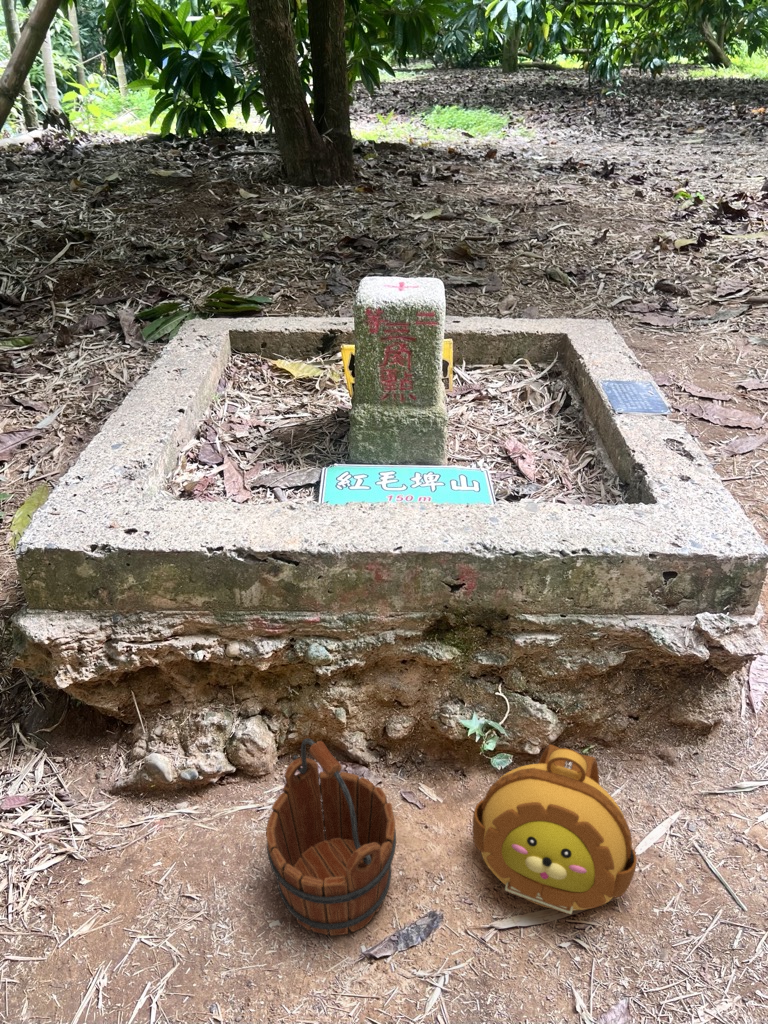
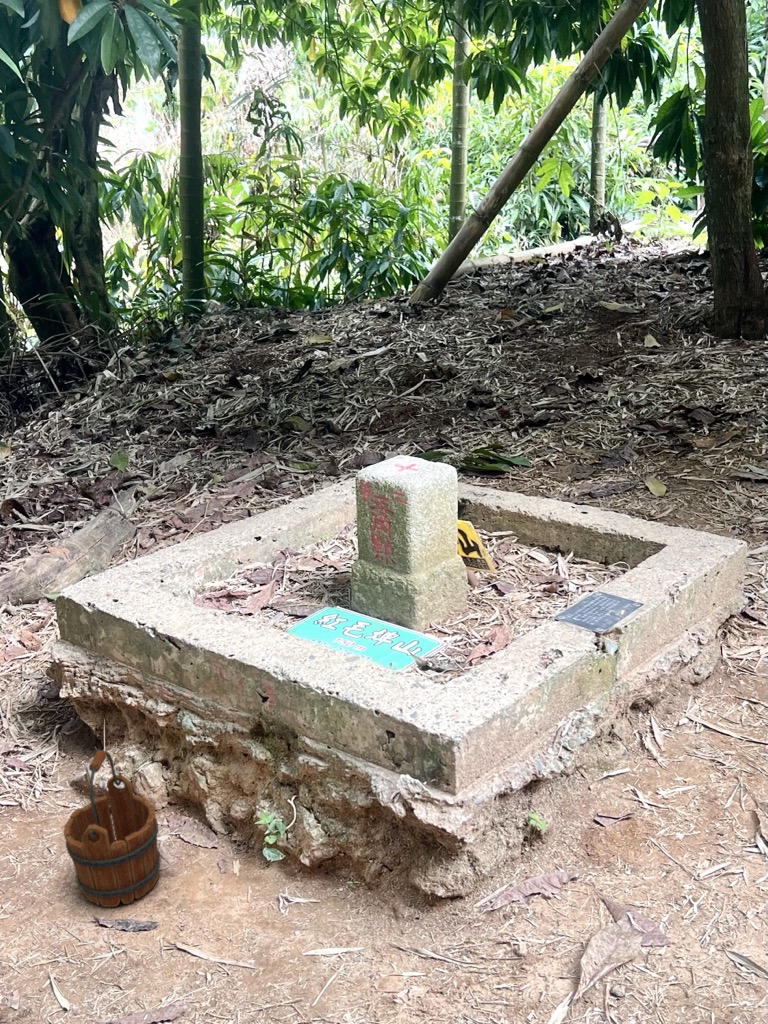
backpack: present [472,744,637,915] -> none [178,817,292,968]

